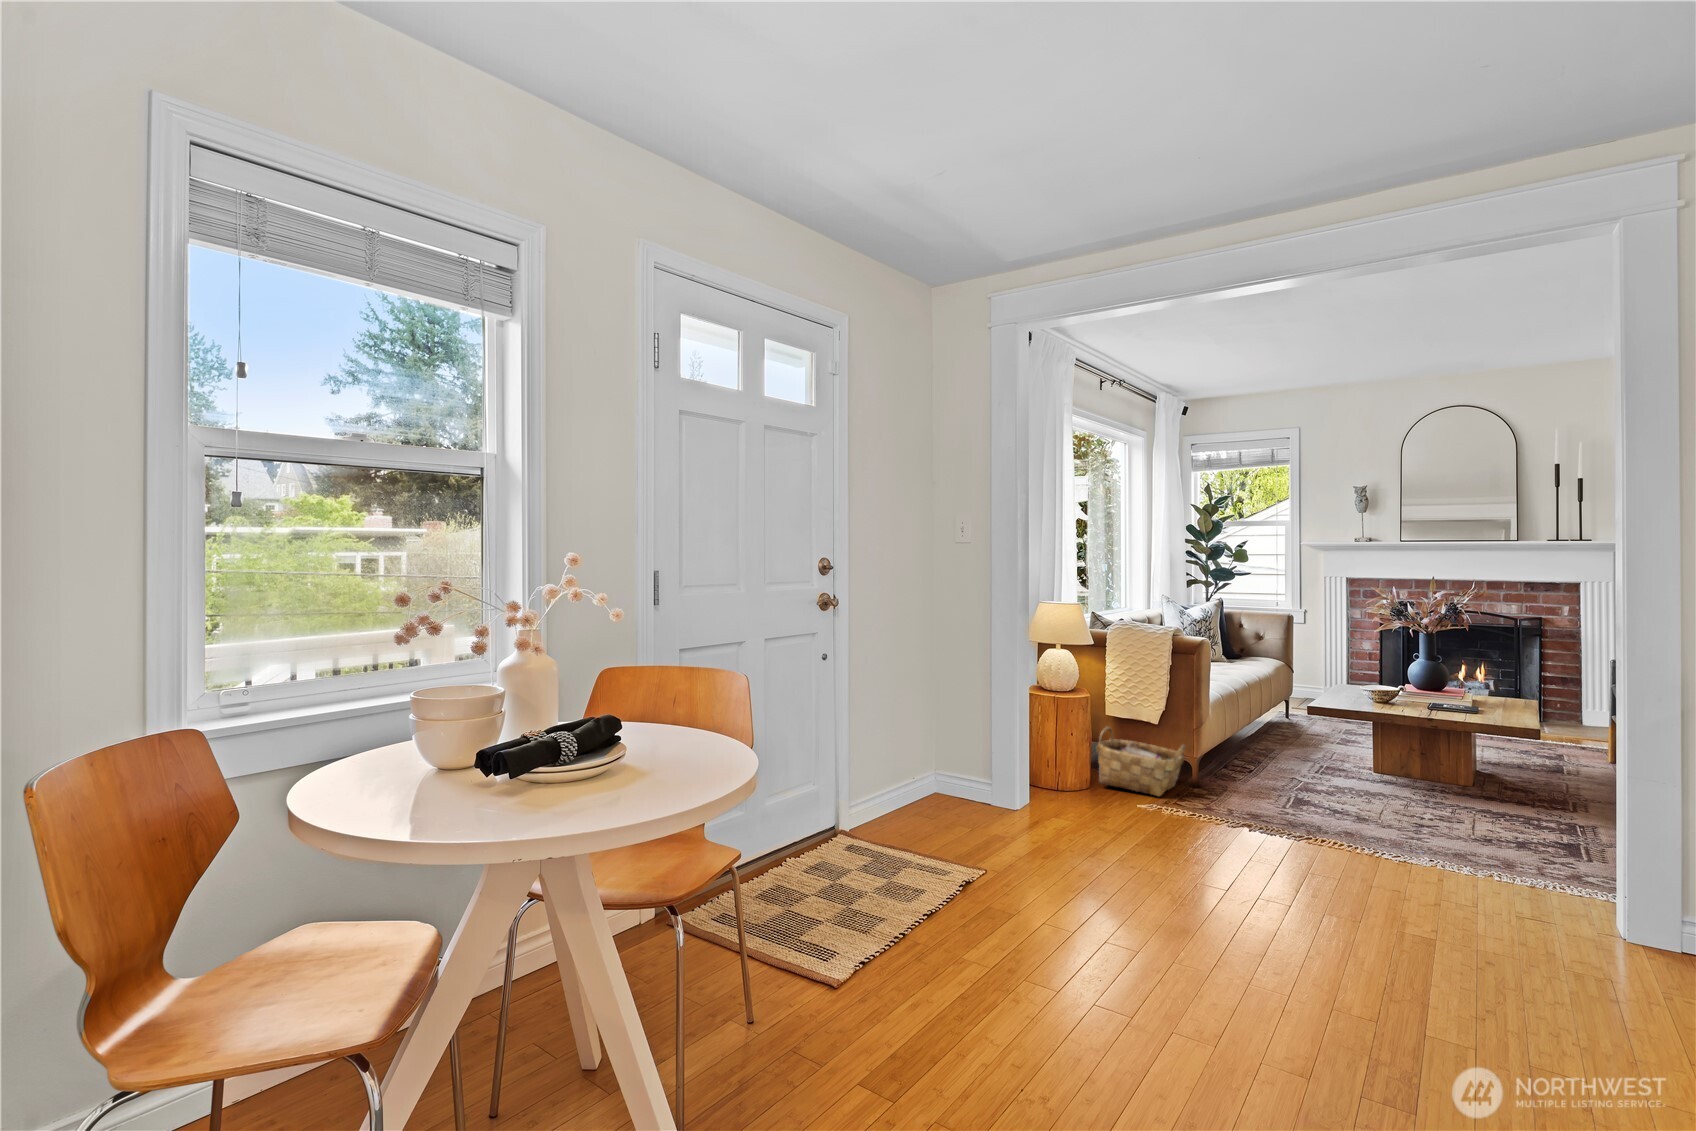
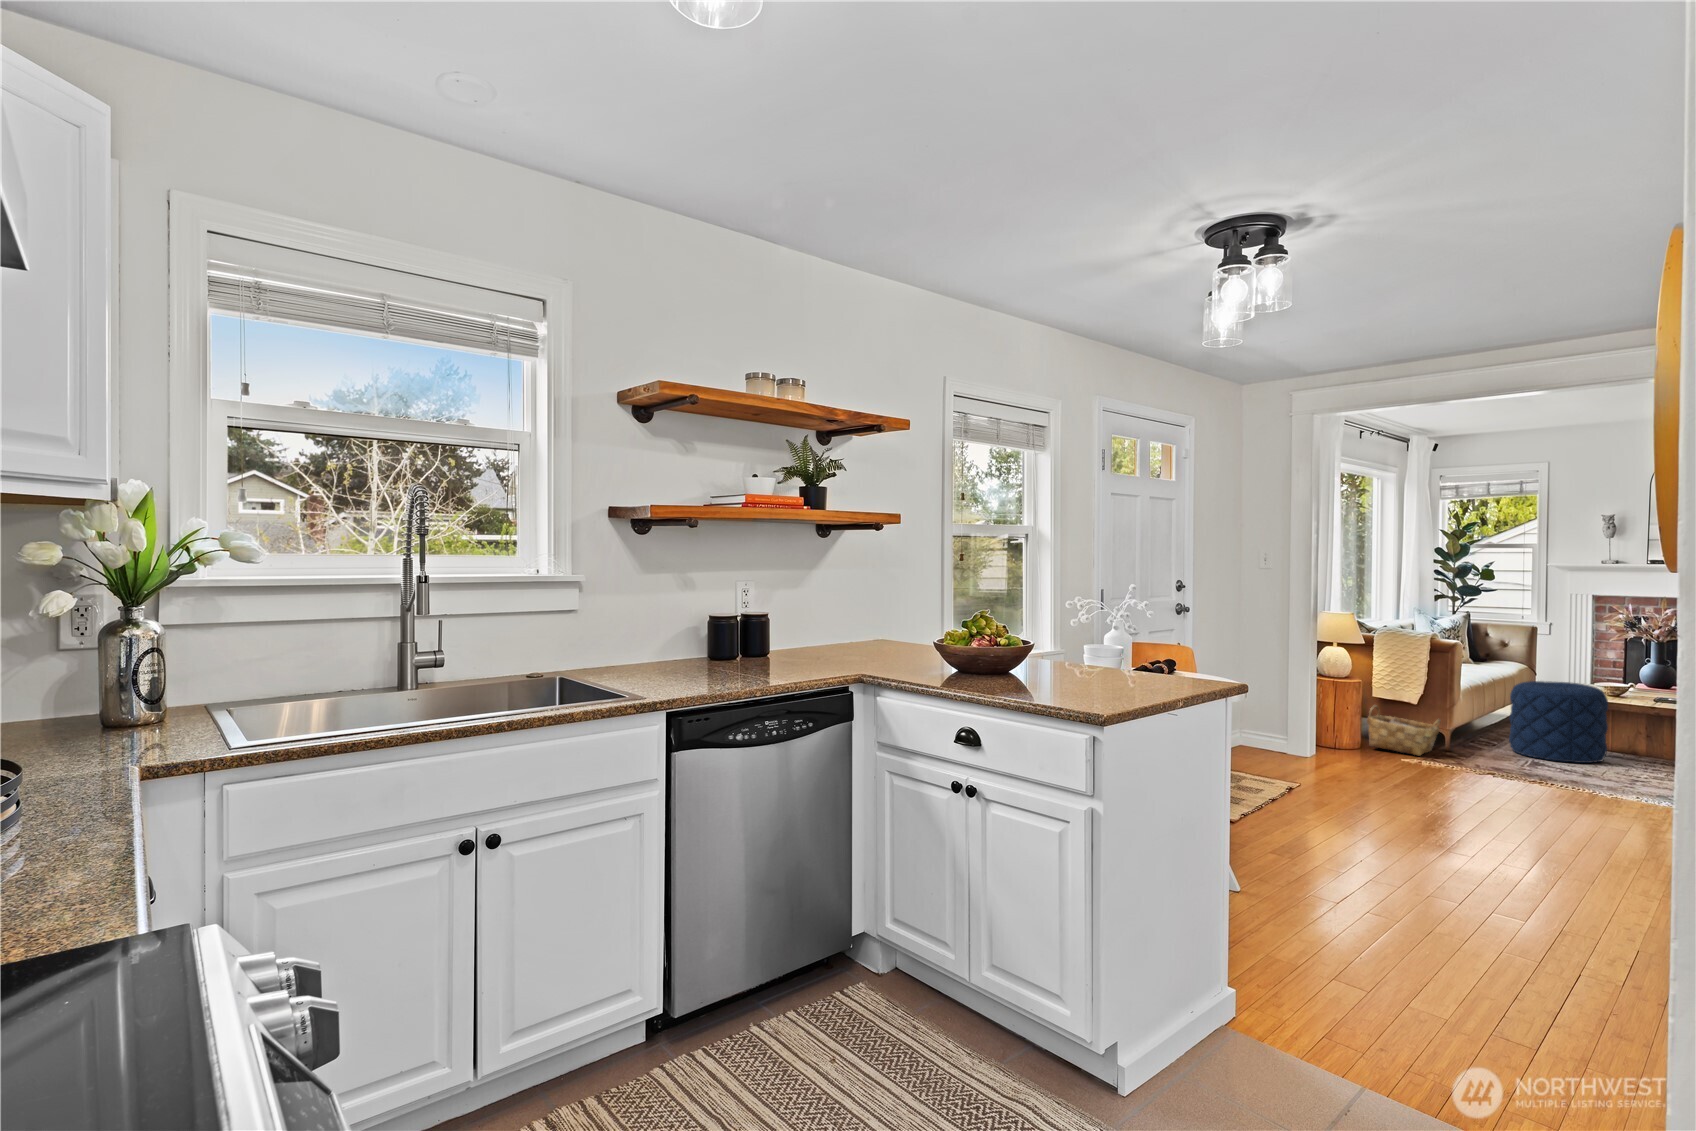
pouf: none [1267,688,1382,796] -> present [1509,681,1608,763]

